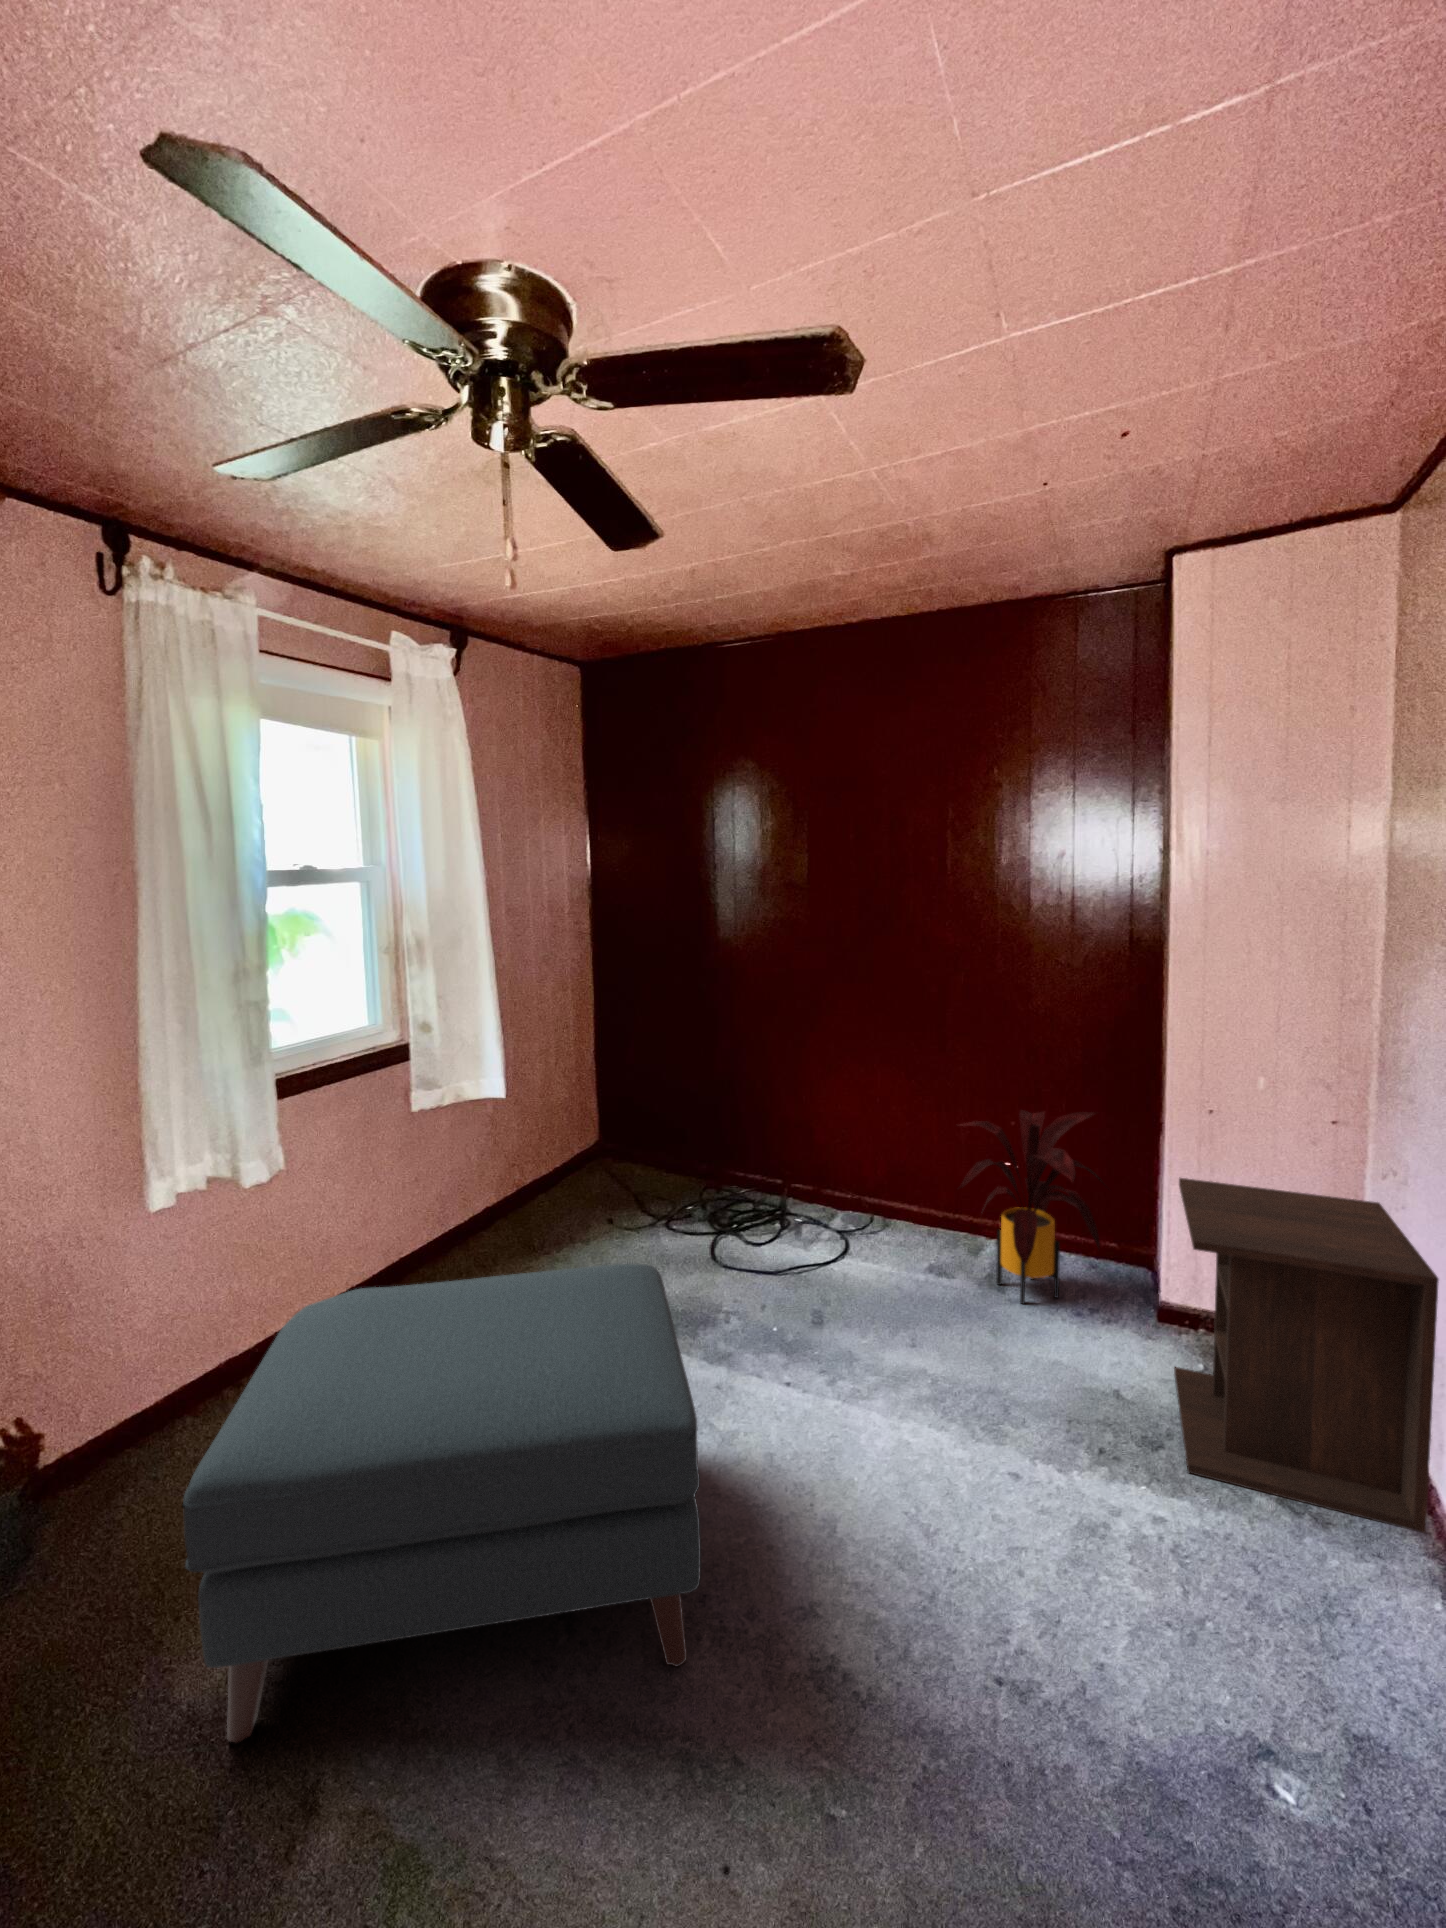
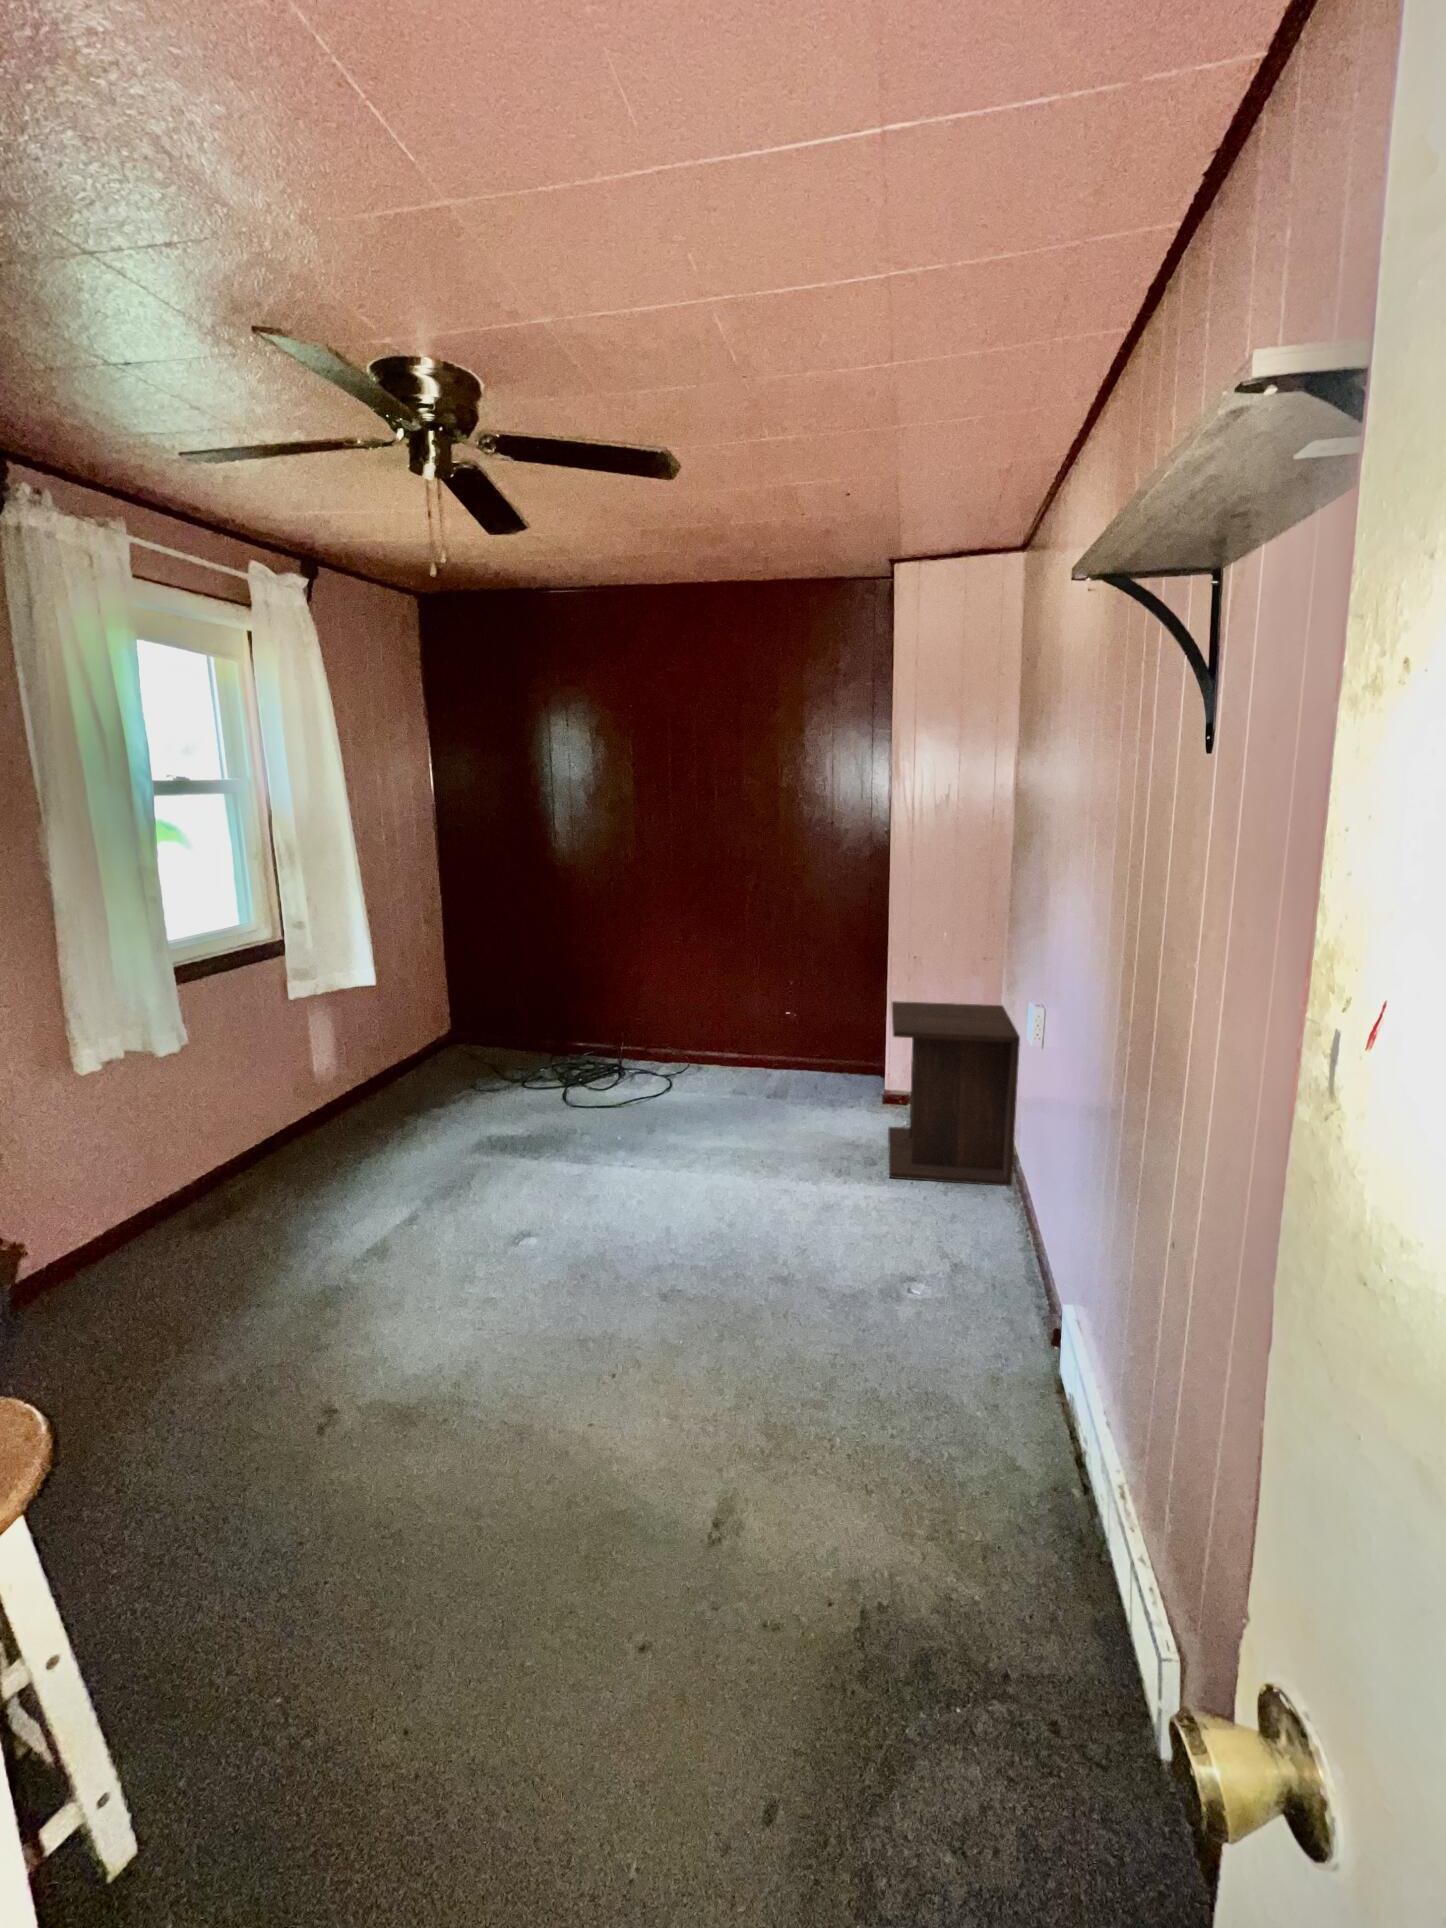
house plant: present [959,1110,1104,1304] -> none [749,969,856,1106]
ottoman: present [182,1264,701,1742] -> none [211,1081,586,1401]

